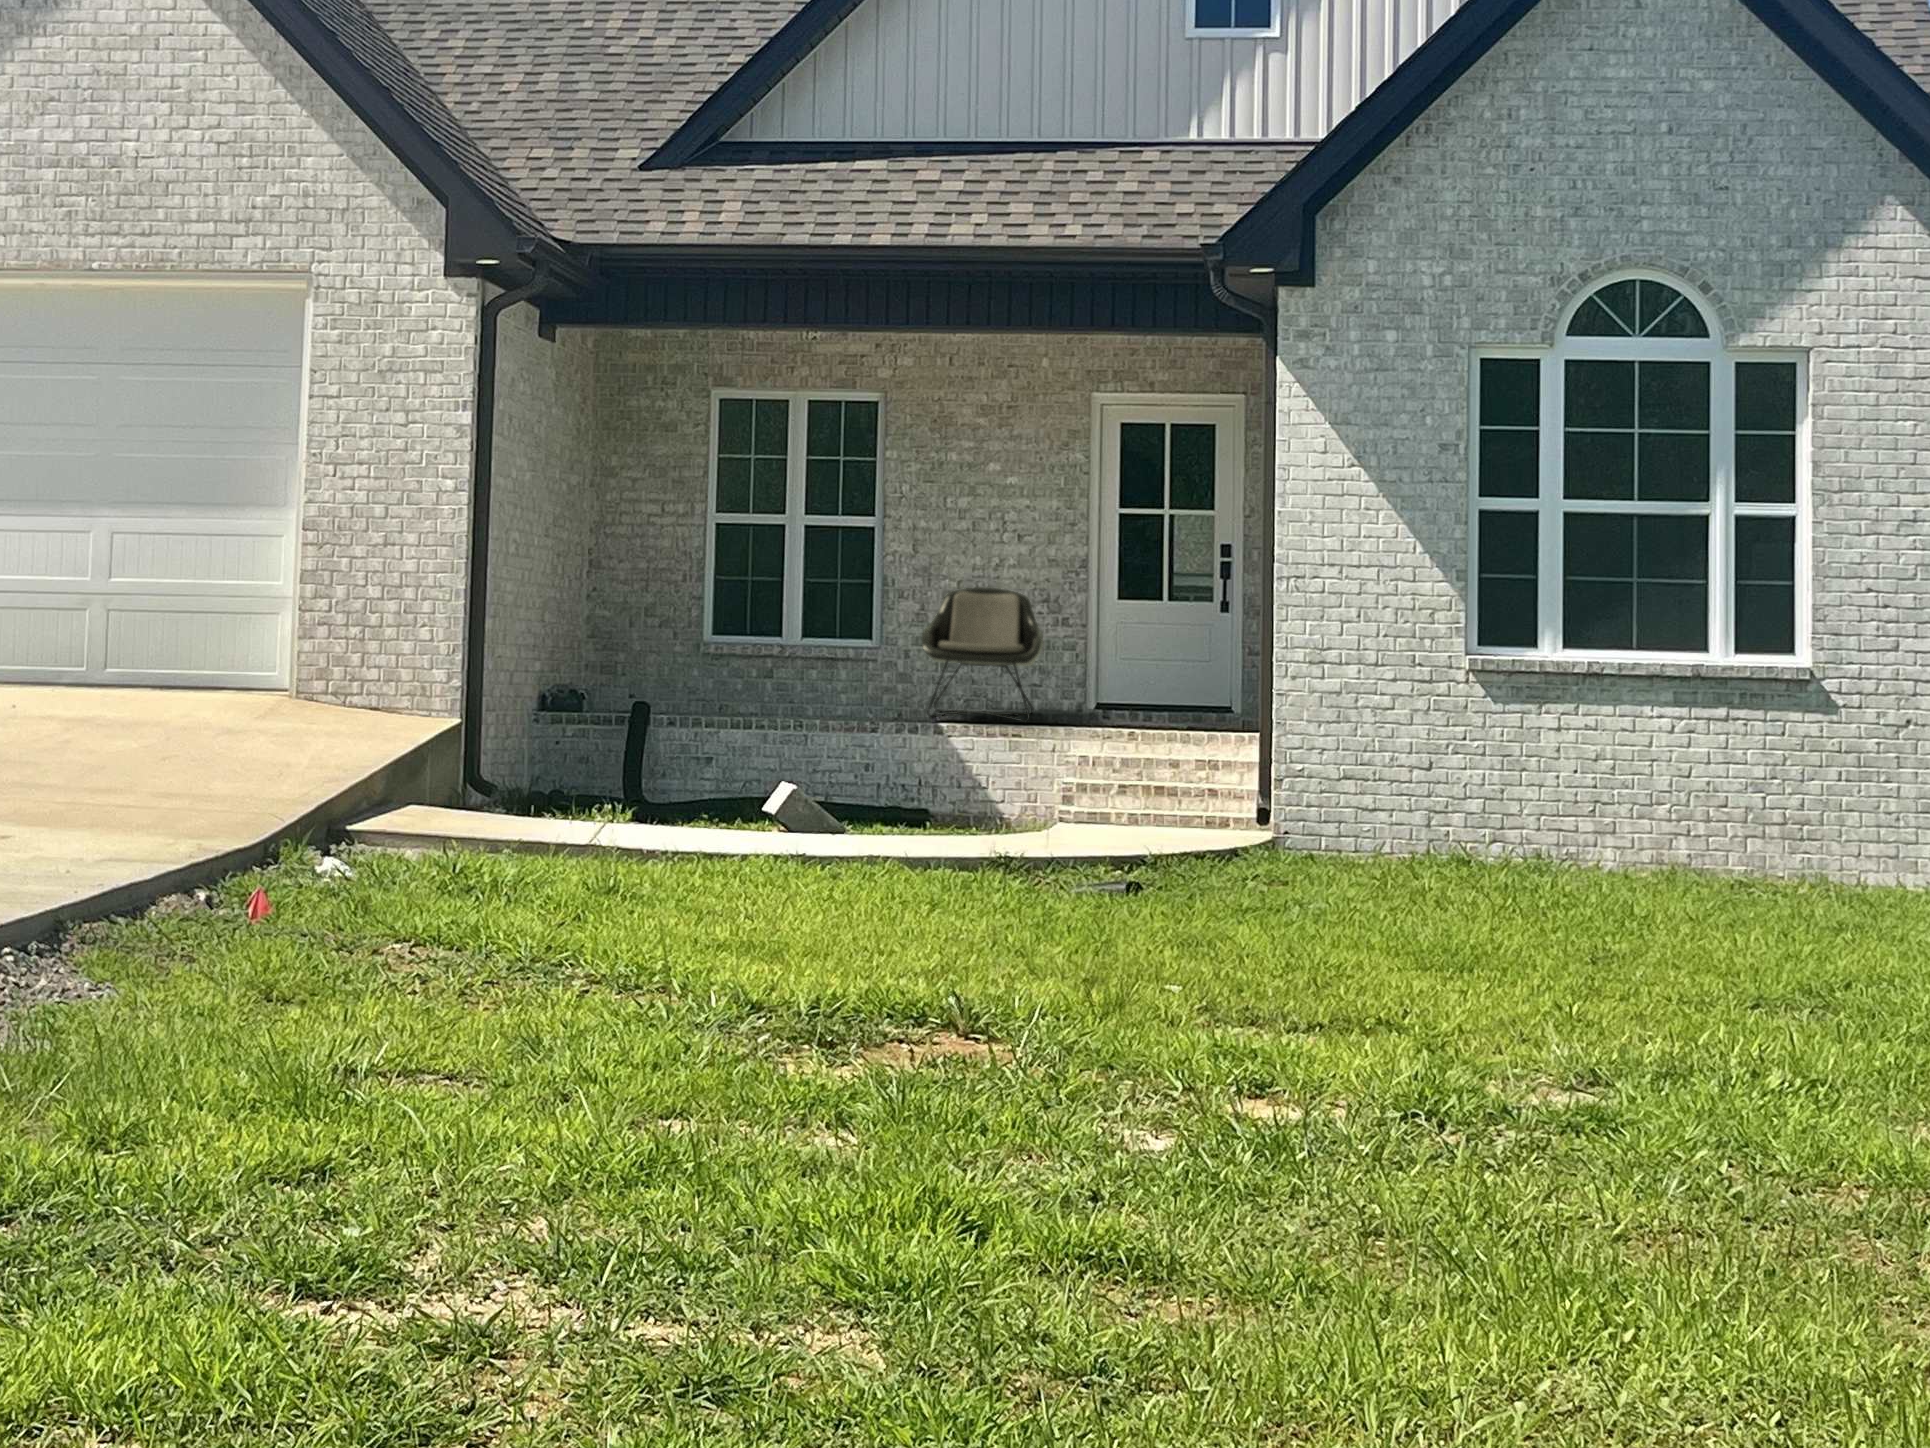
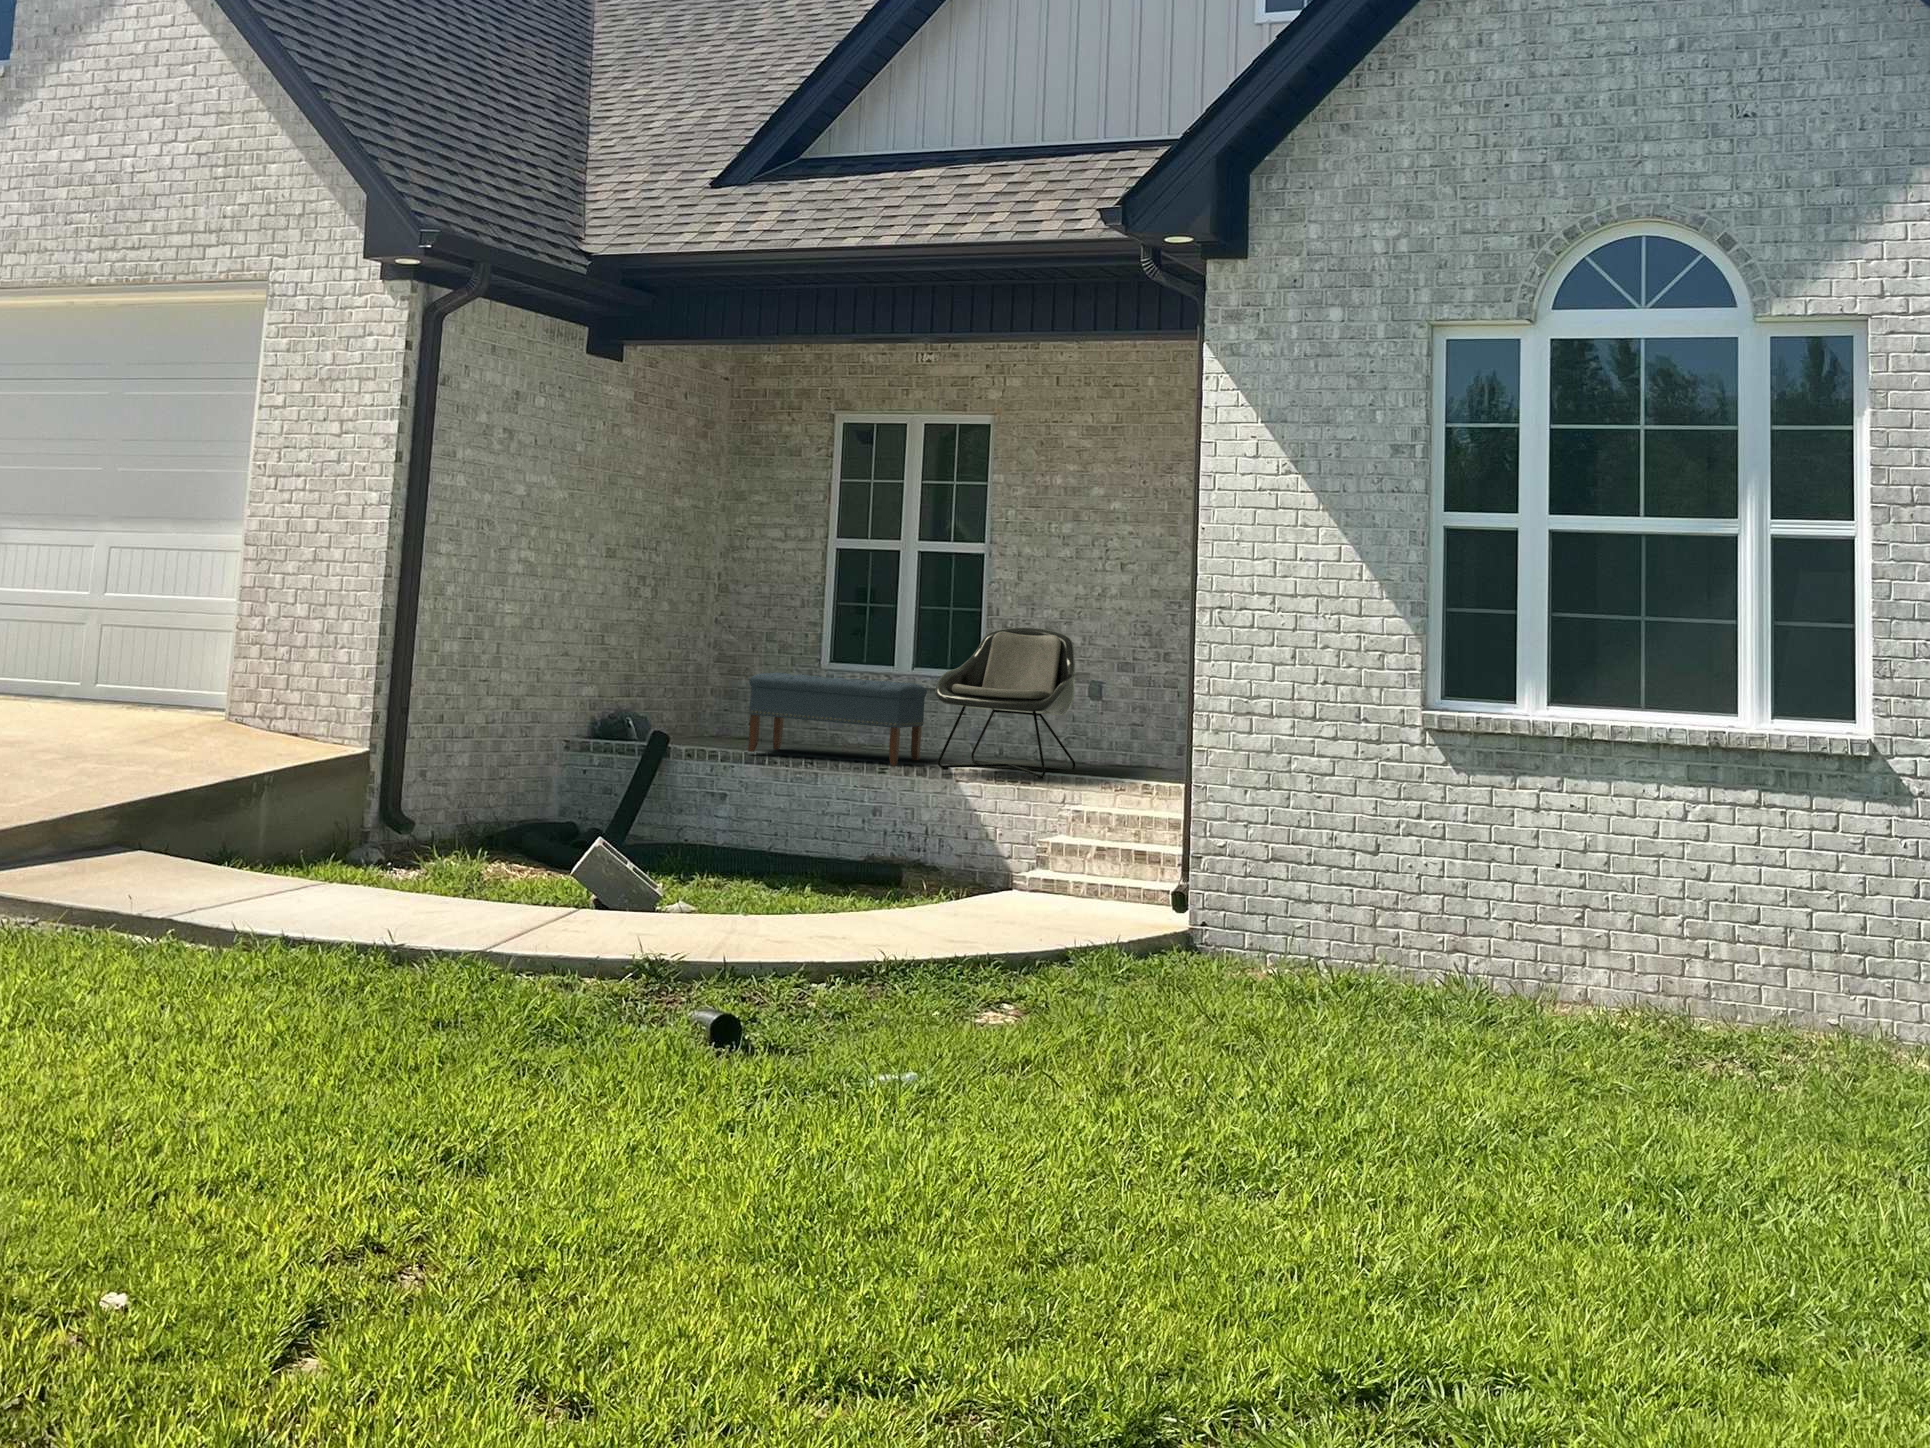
bench: none [724,635,888,717] -> present [748,672,927,766]

